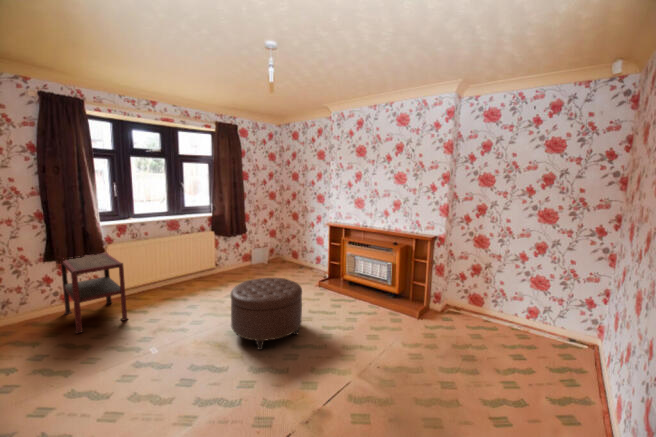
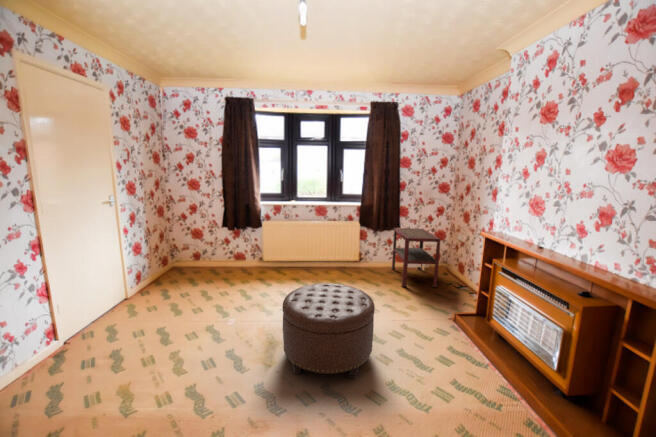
side table: present [61,253,128,334] -> present [391,228,441,287]

